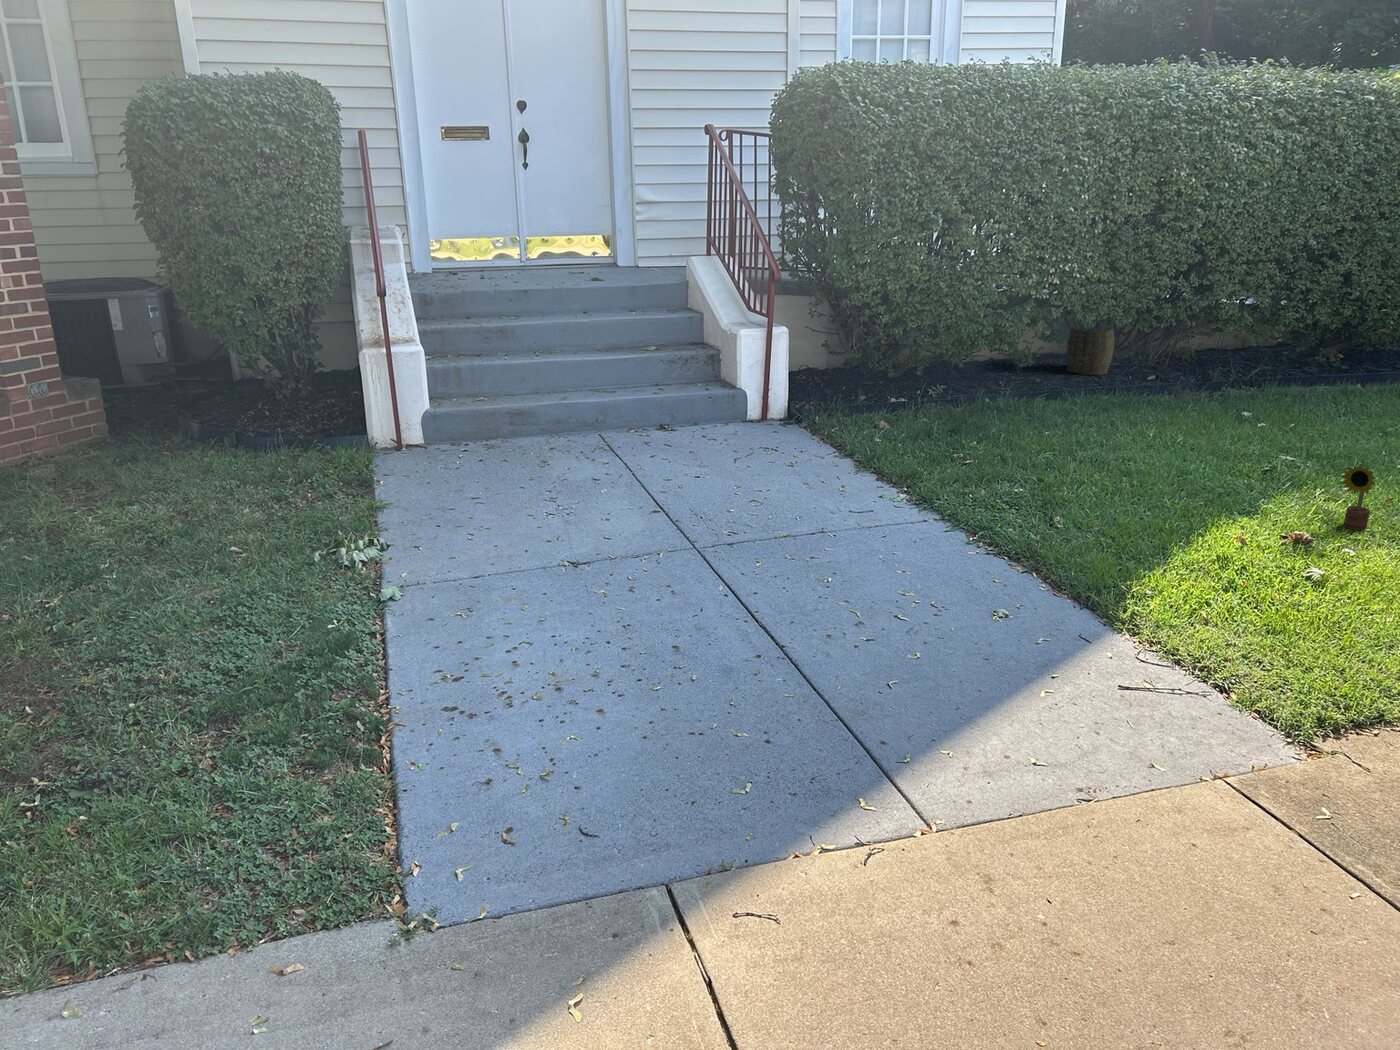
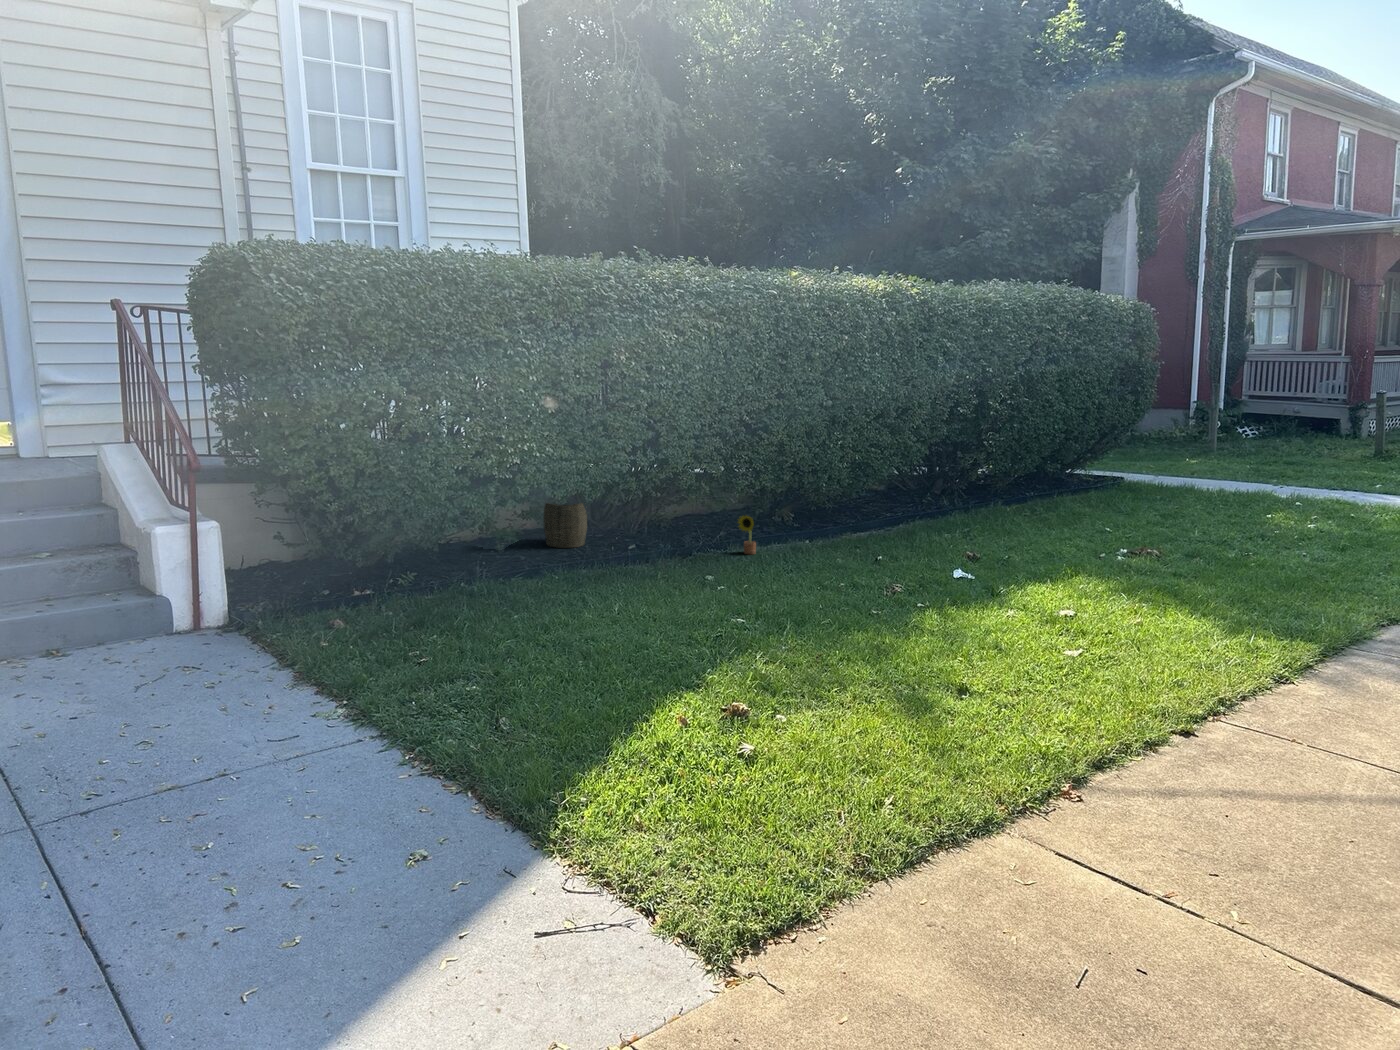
decorative plant: present [1340,465,1375,530] -> present [738,516,756,554]

